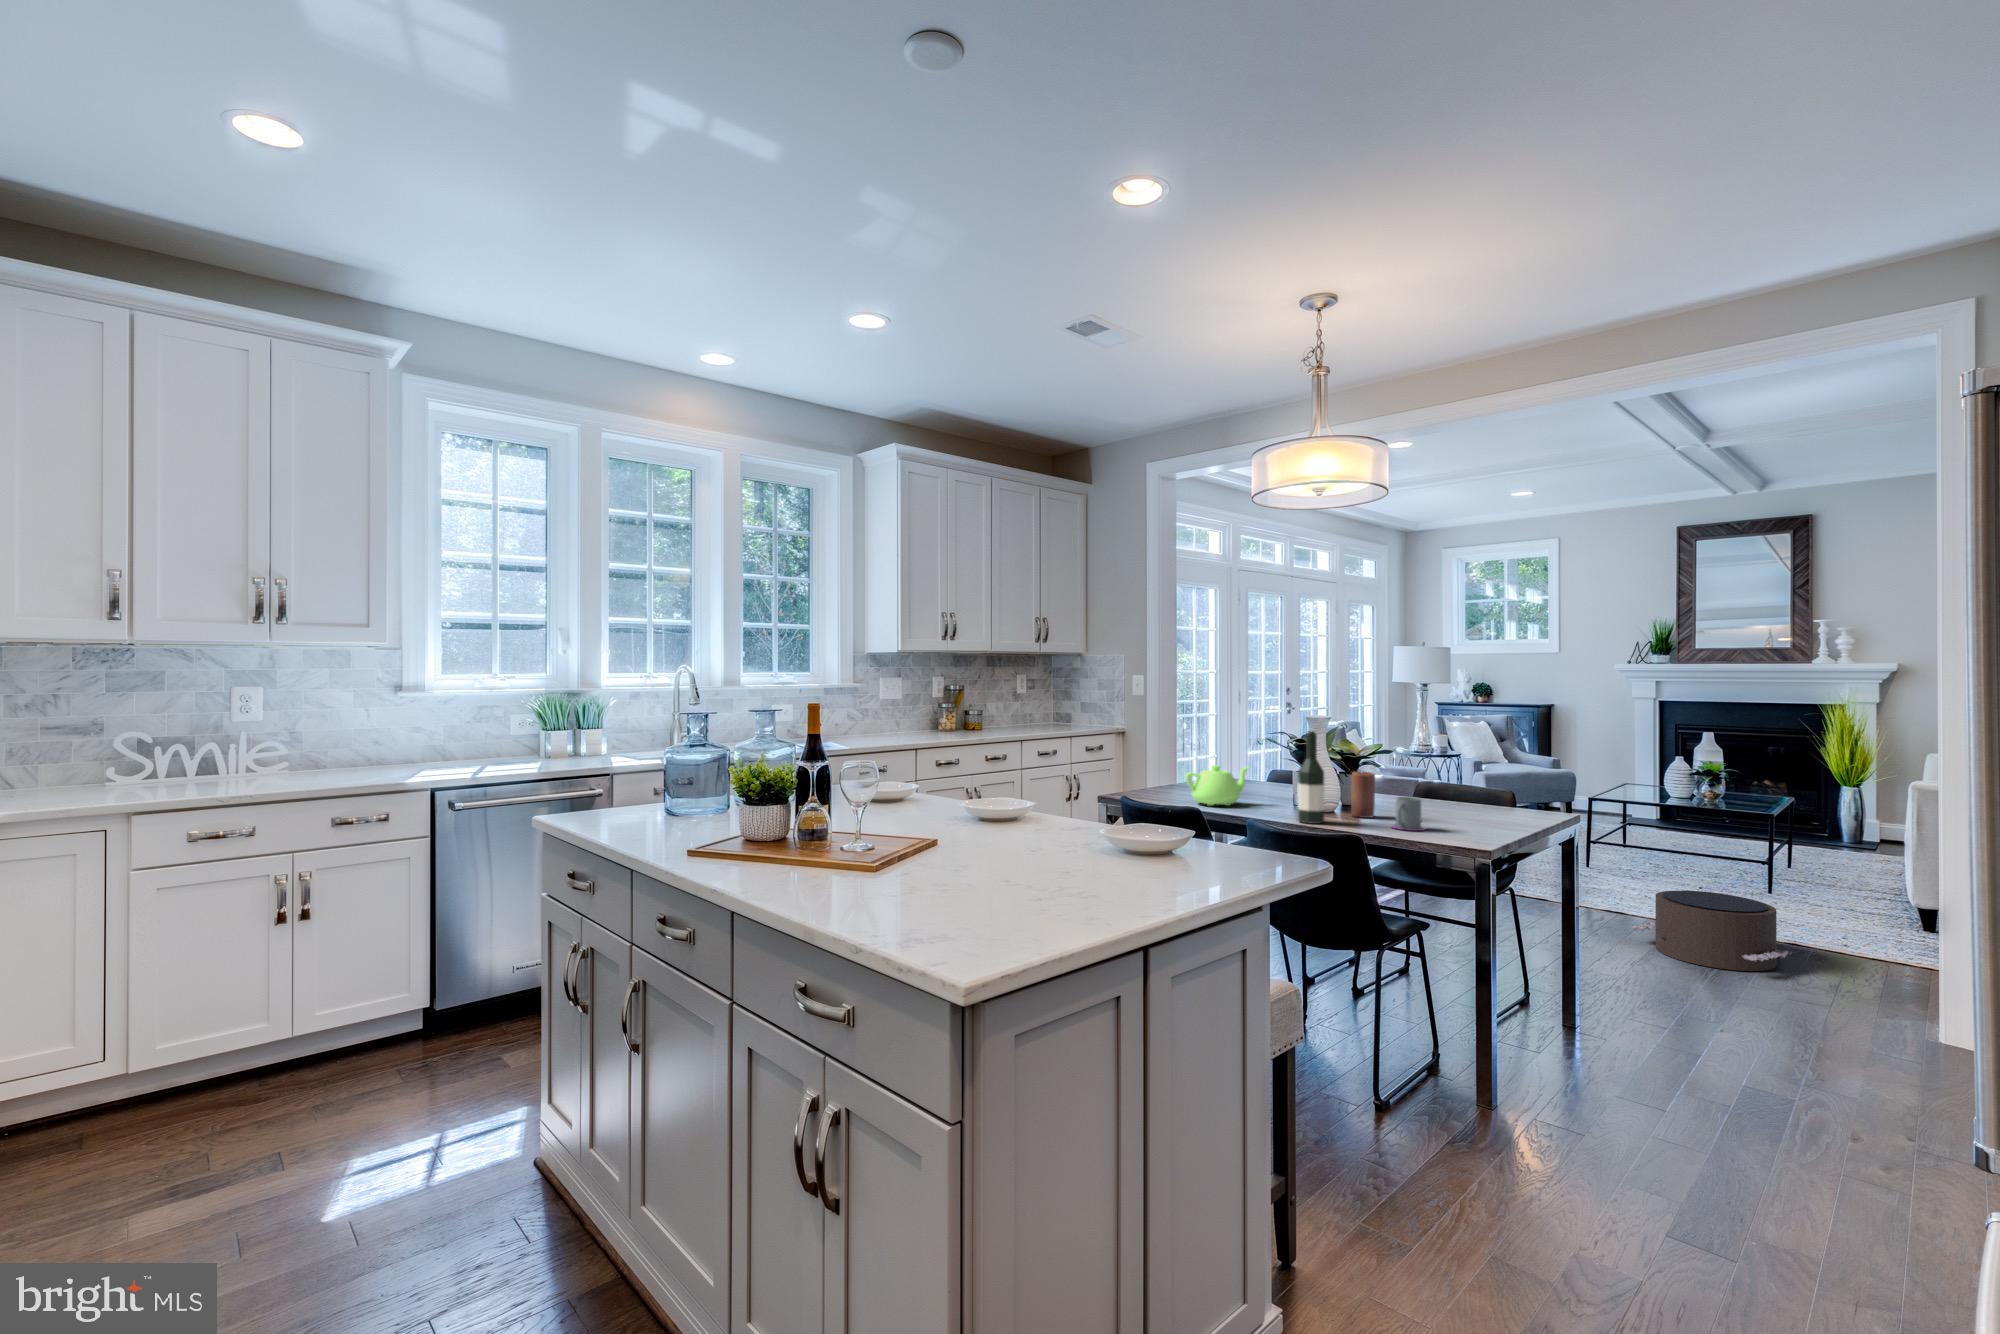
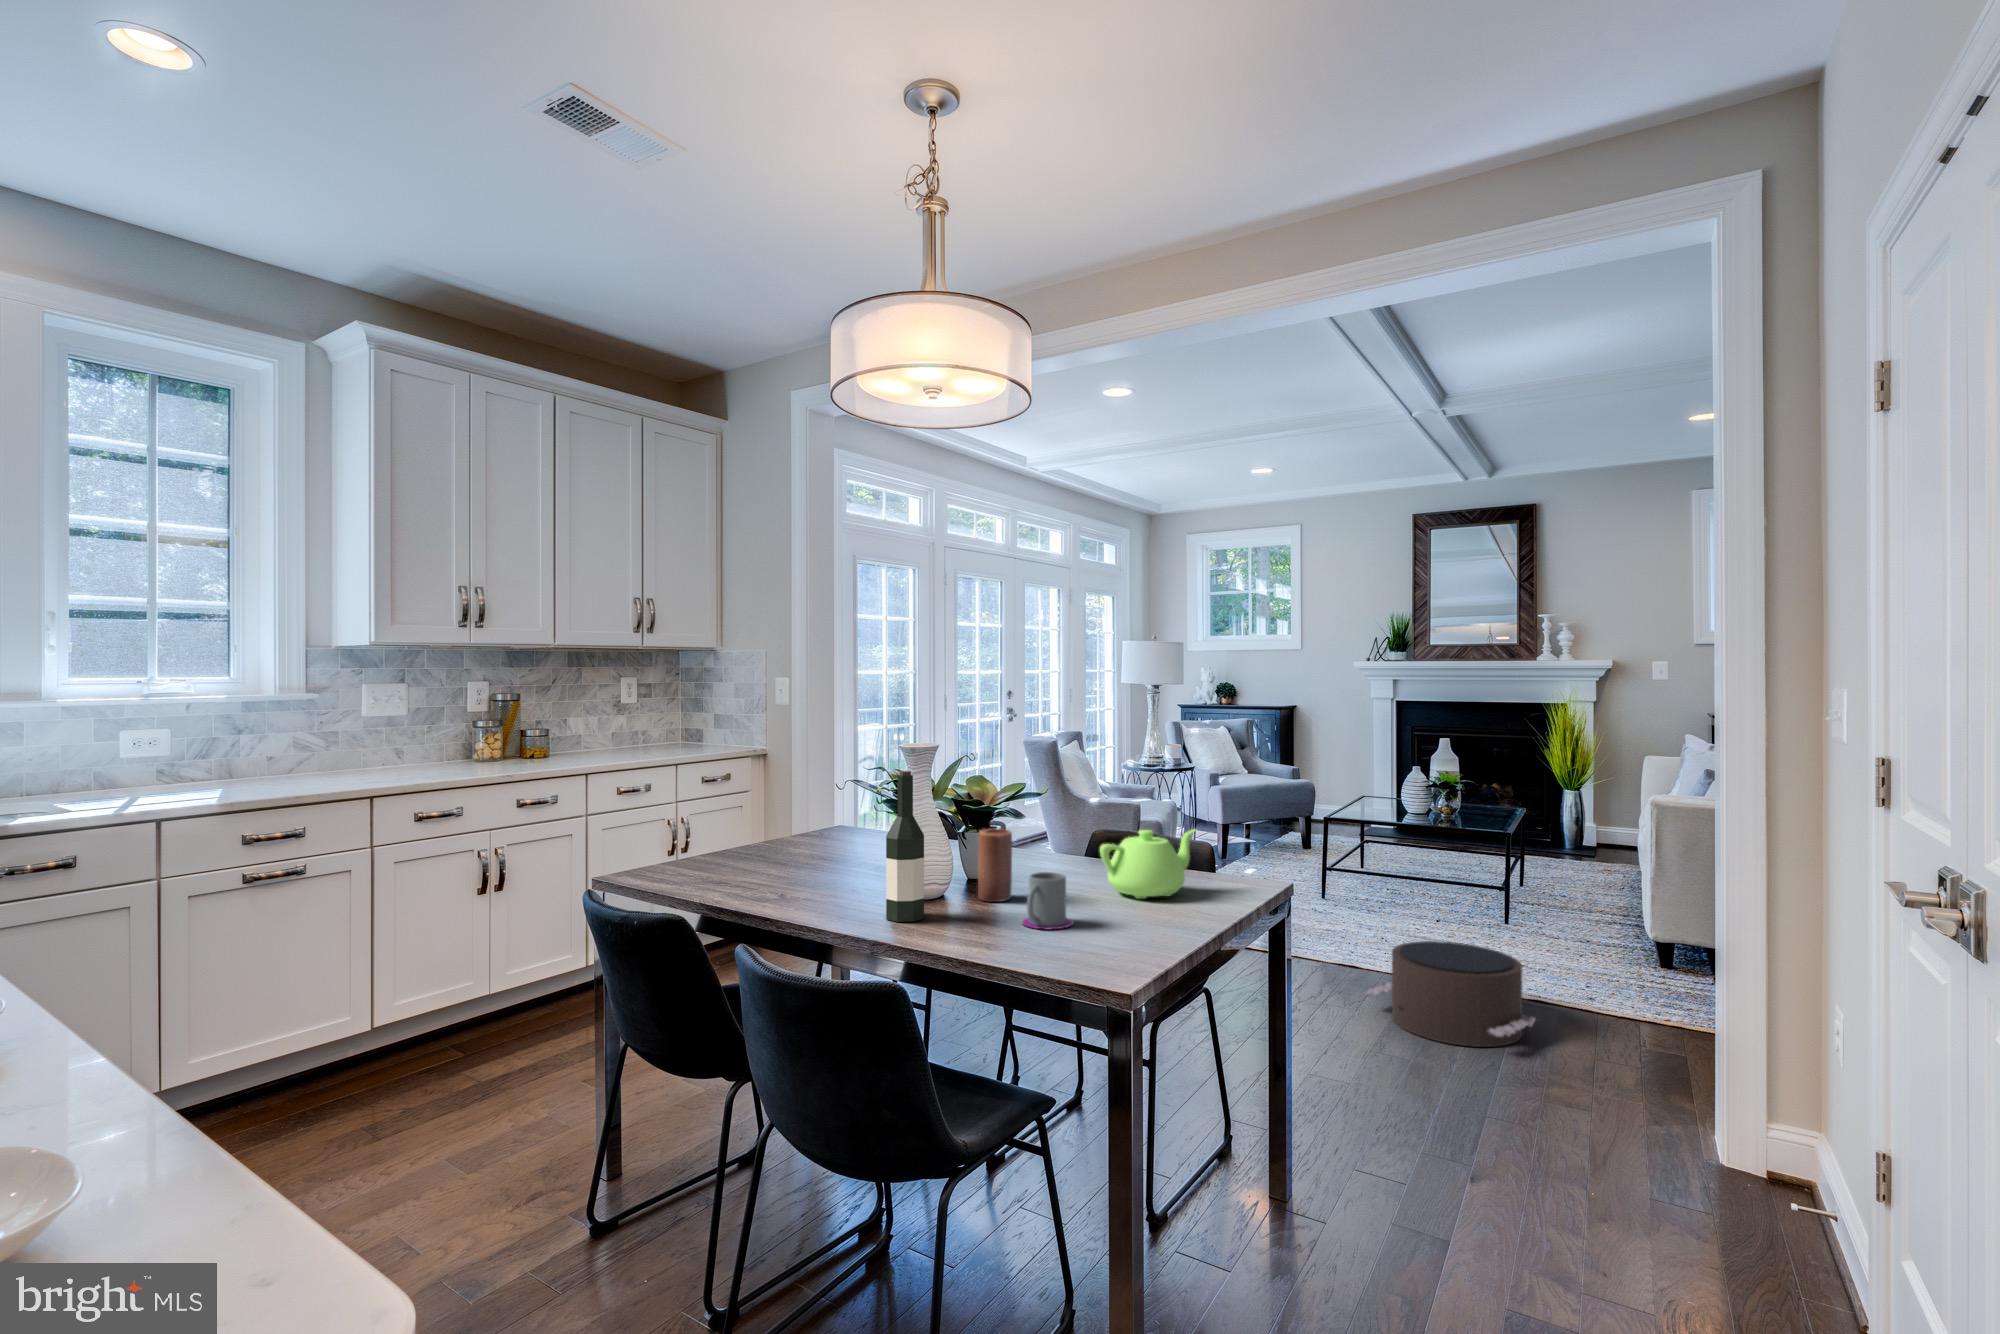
teapot: present [1185,765,1248,806] -> present [1100,829,1196,899]

